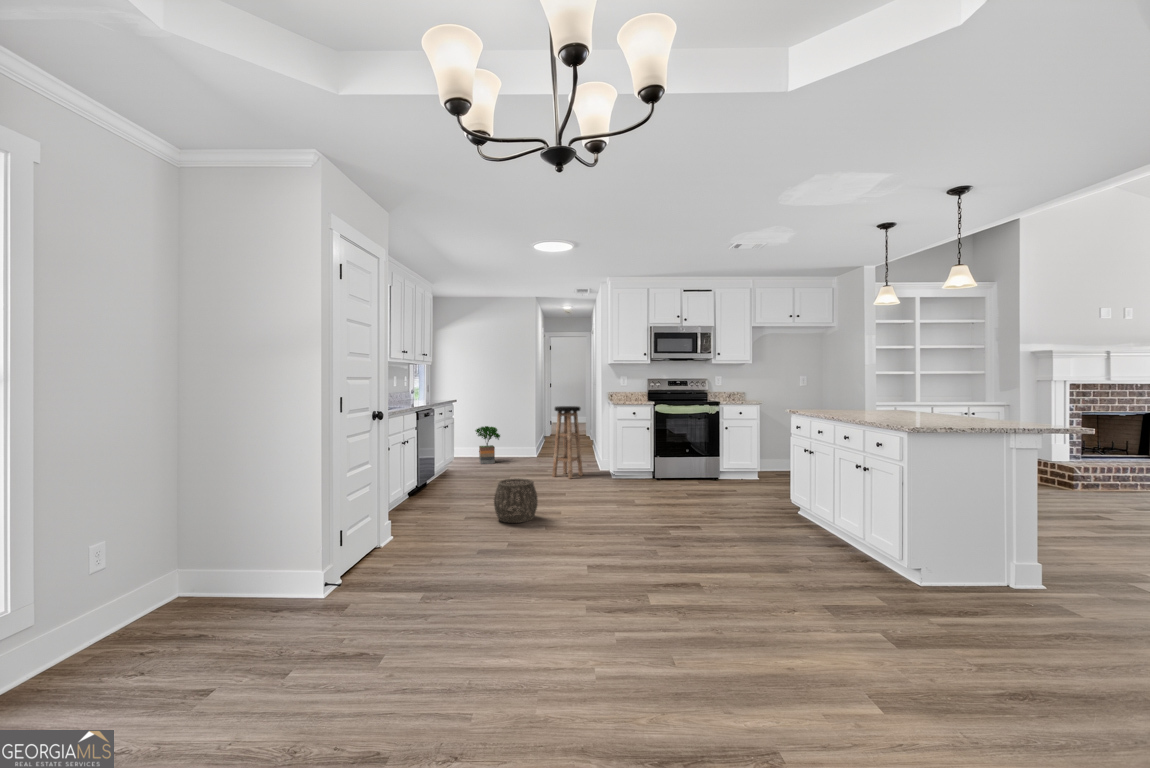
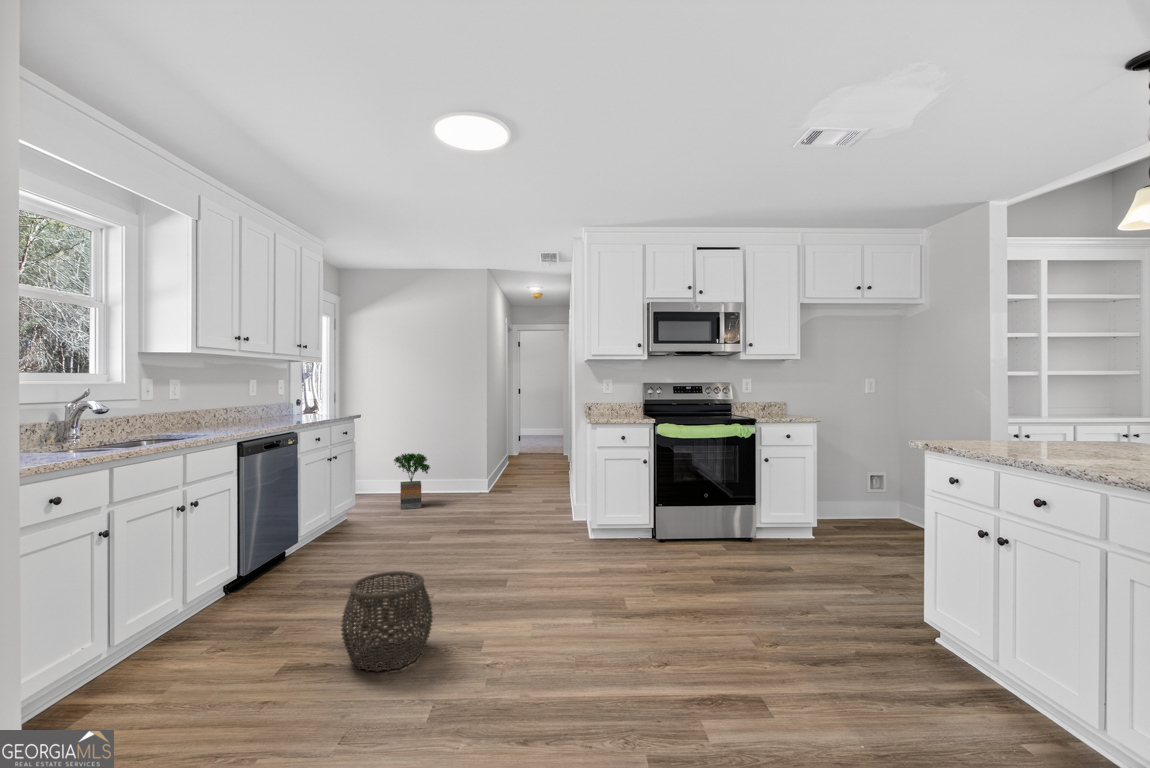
bar stool: present [552,406,583,479] -> none [497,425,545,540]

